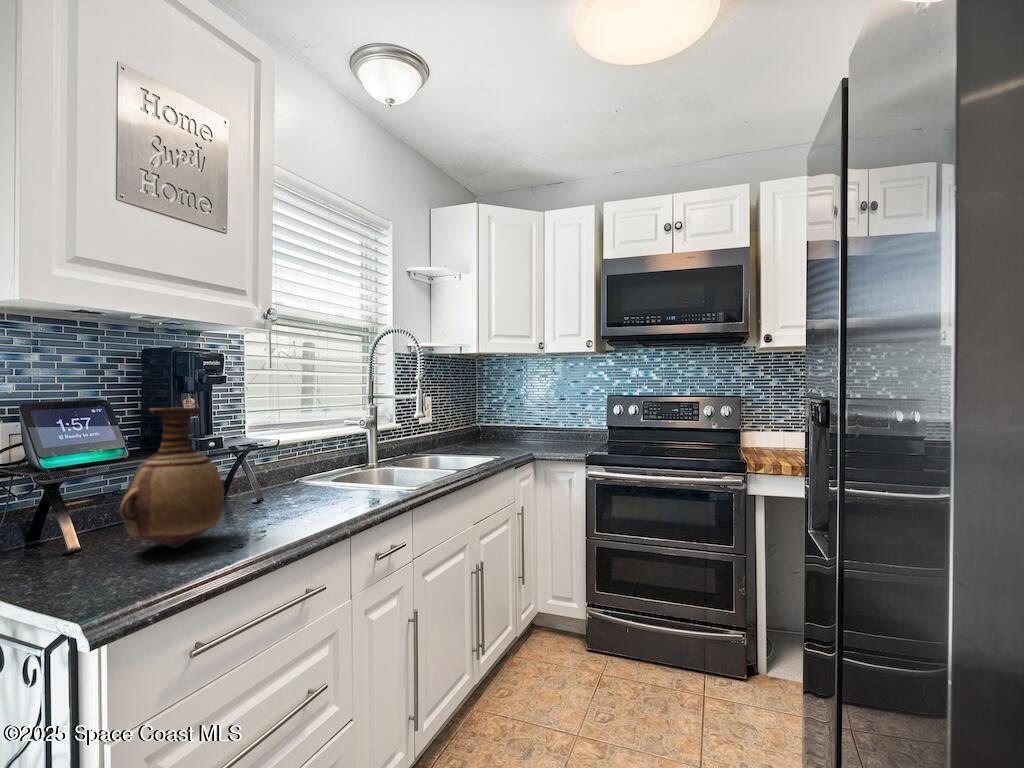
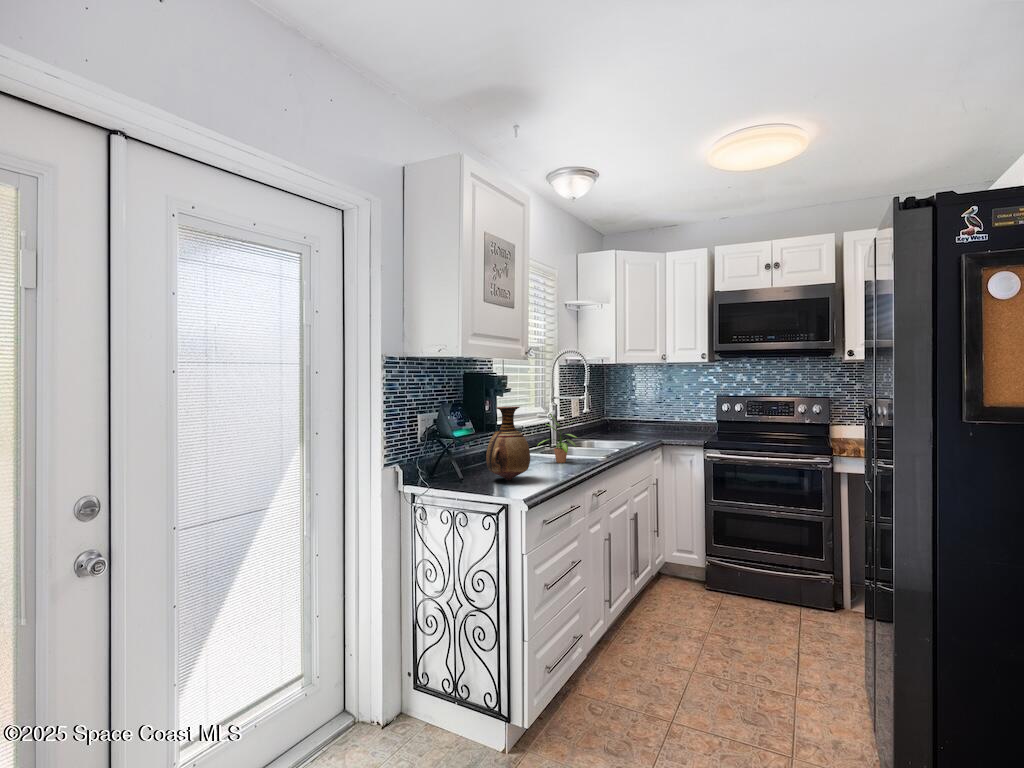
potted plant: none [297,415,371,499] -> present [538,414,577,463]

